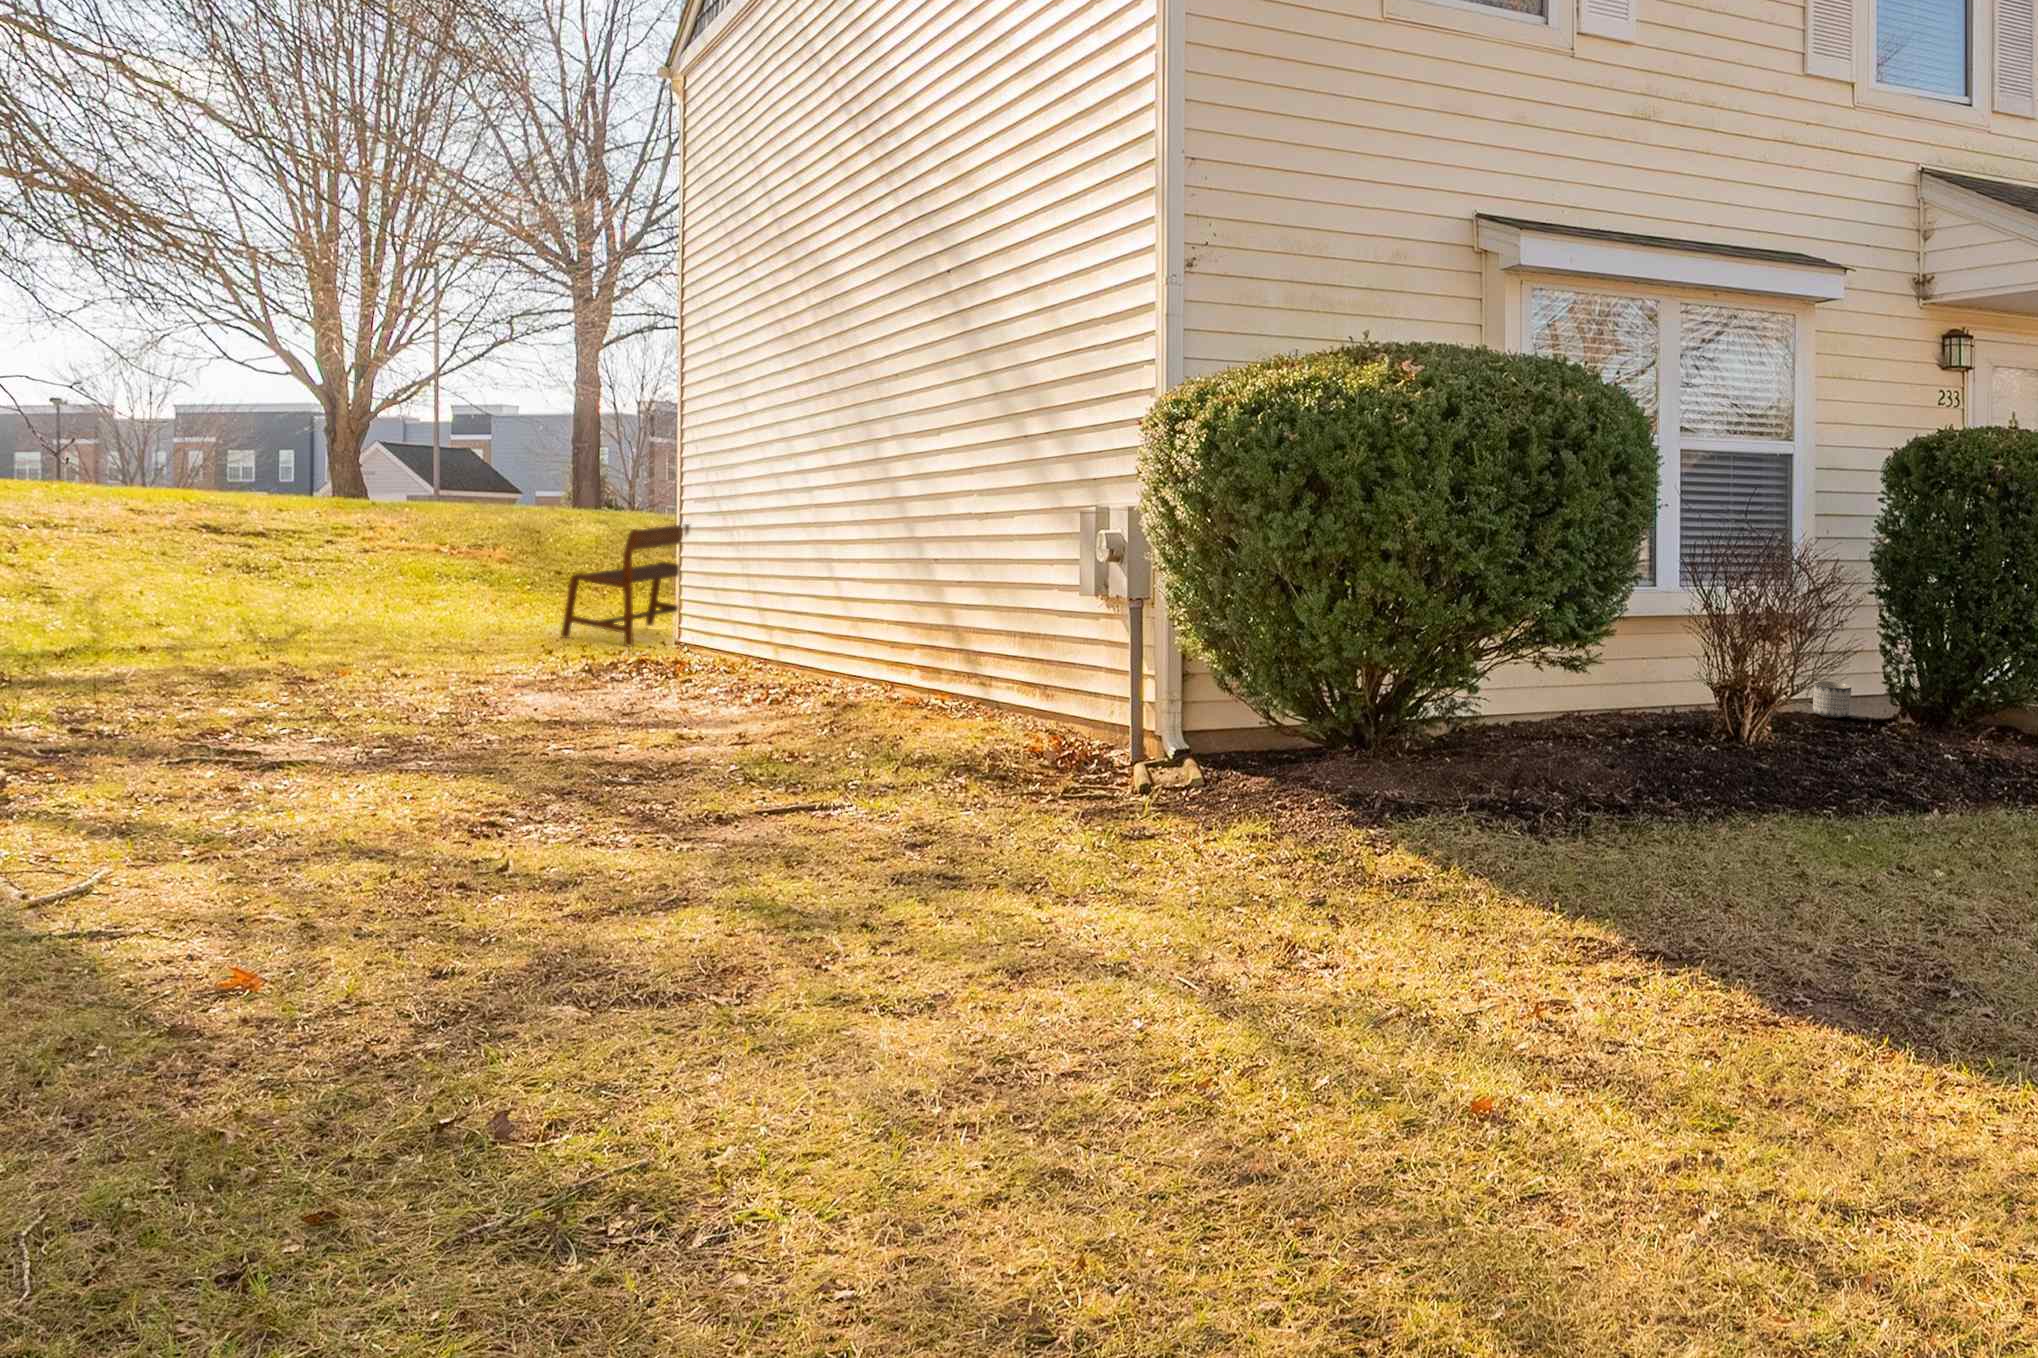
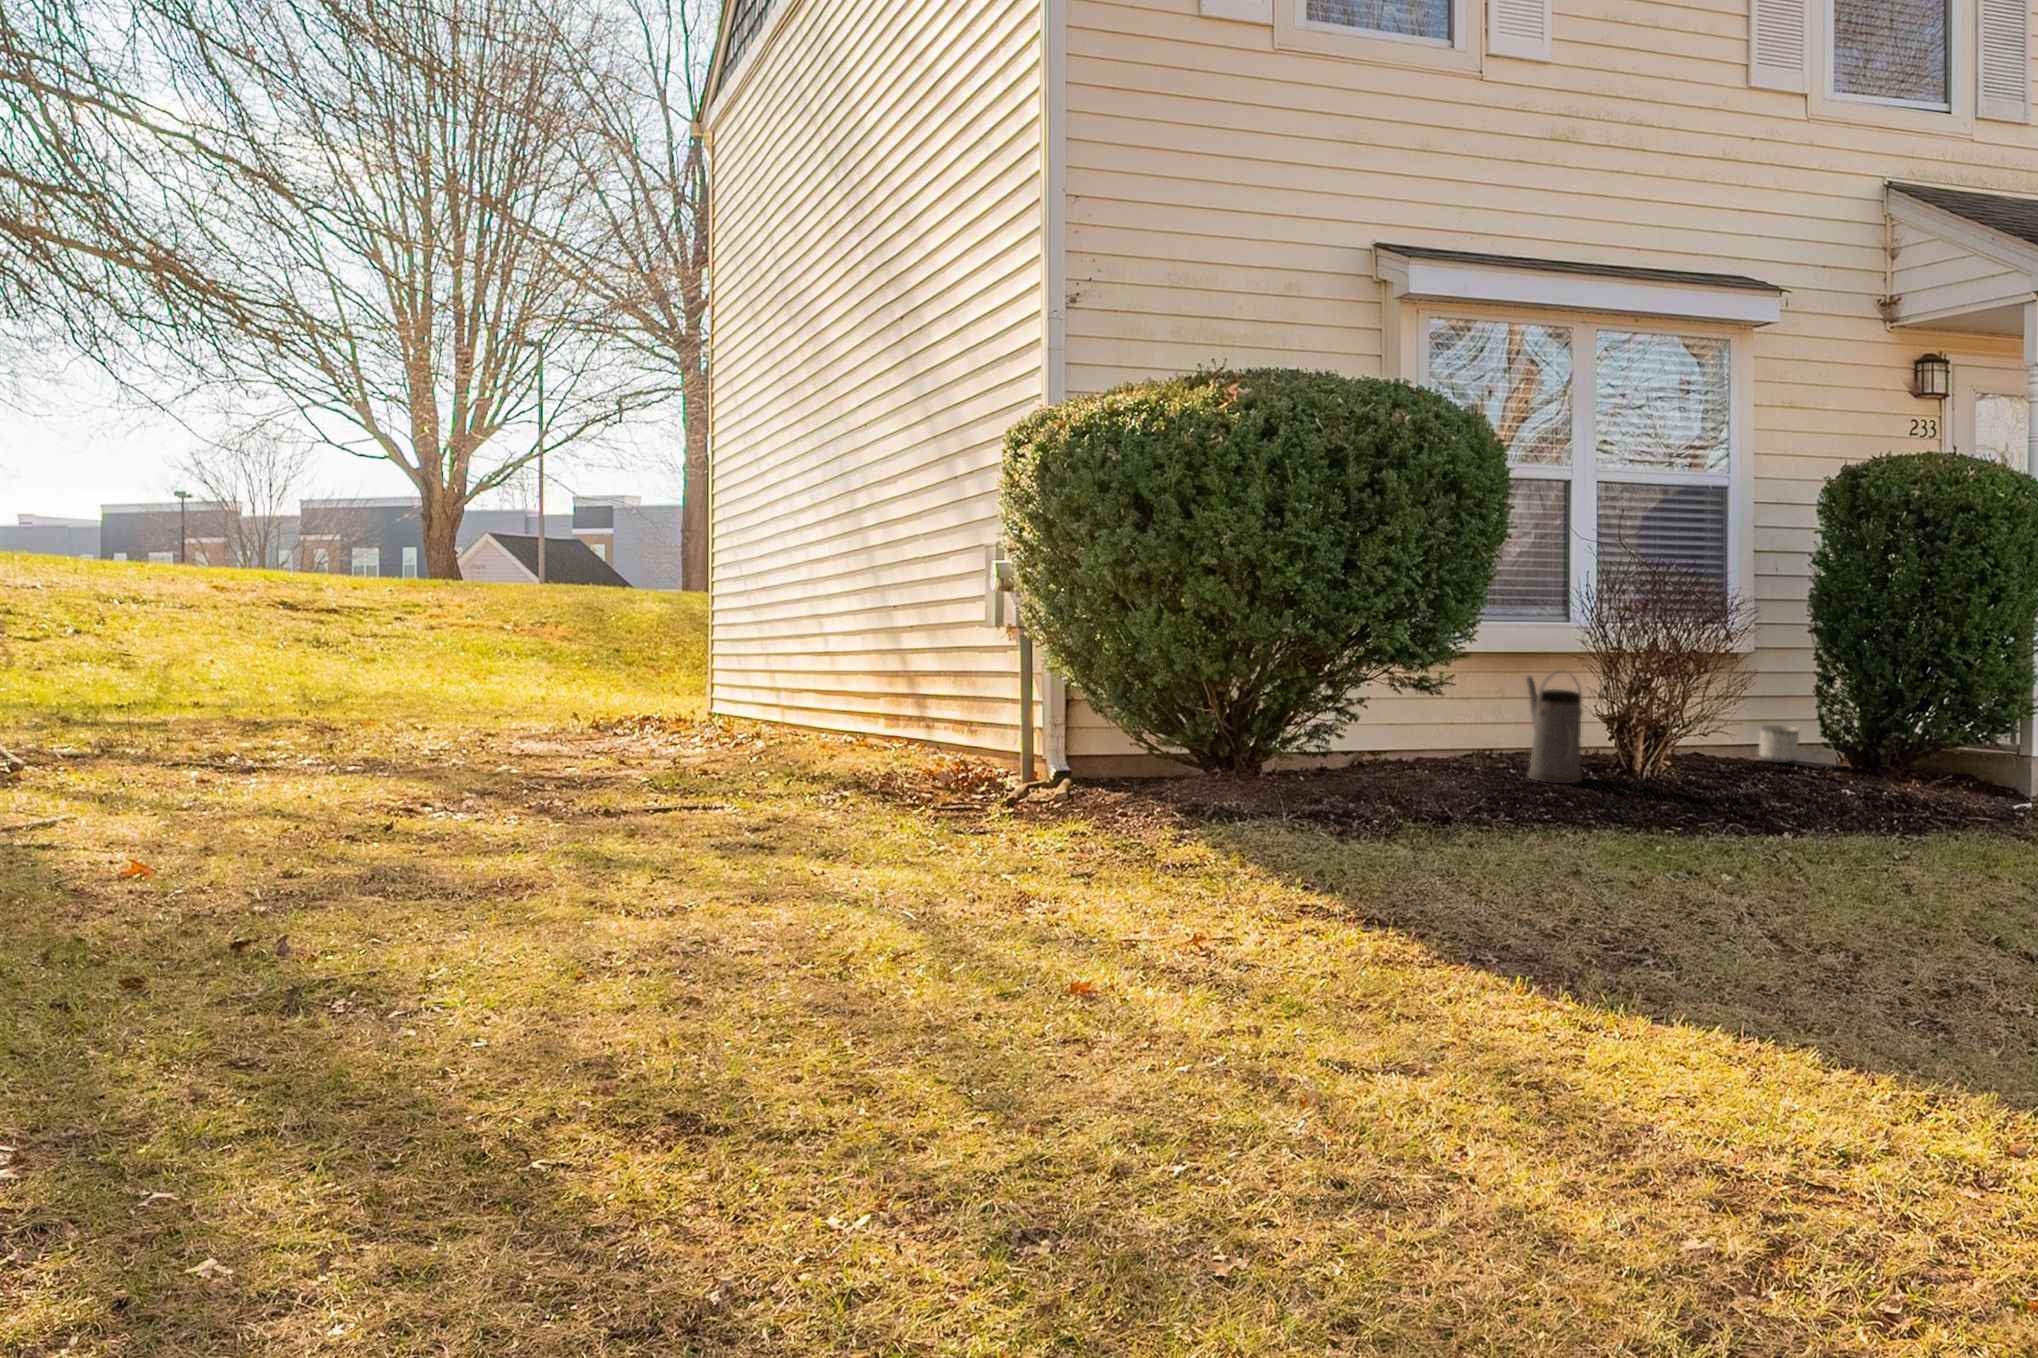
bench: present [561,524,689,647] -> none [587,588,741,719]
watering can: none [1615,638,1684,749] -> present [1526,670,1582,783]

